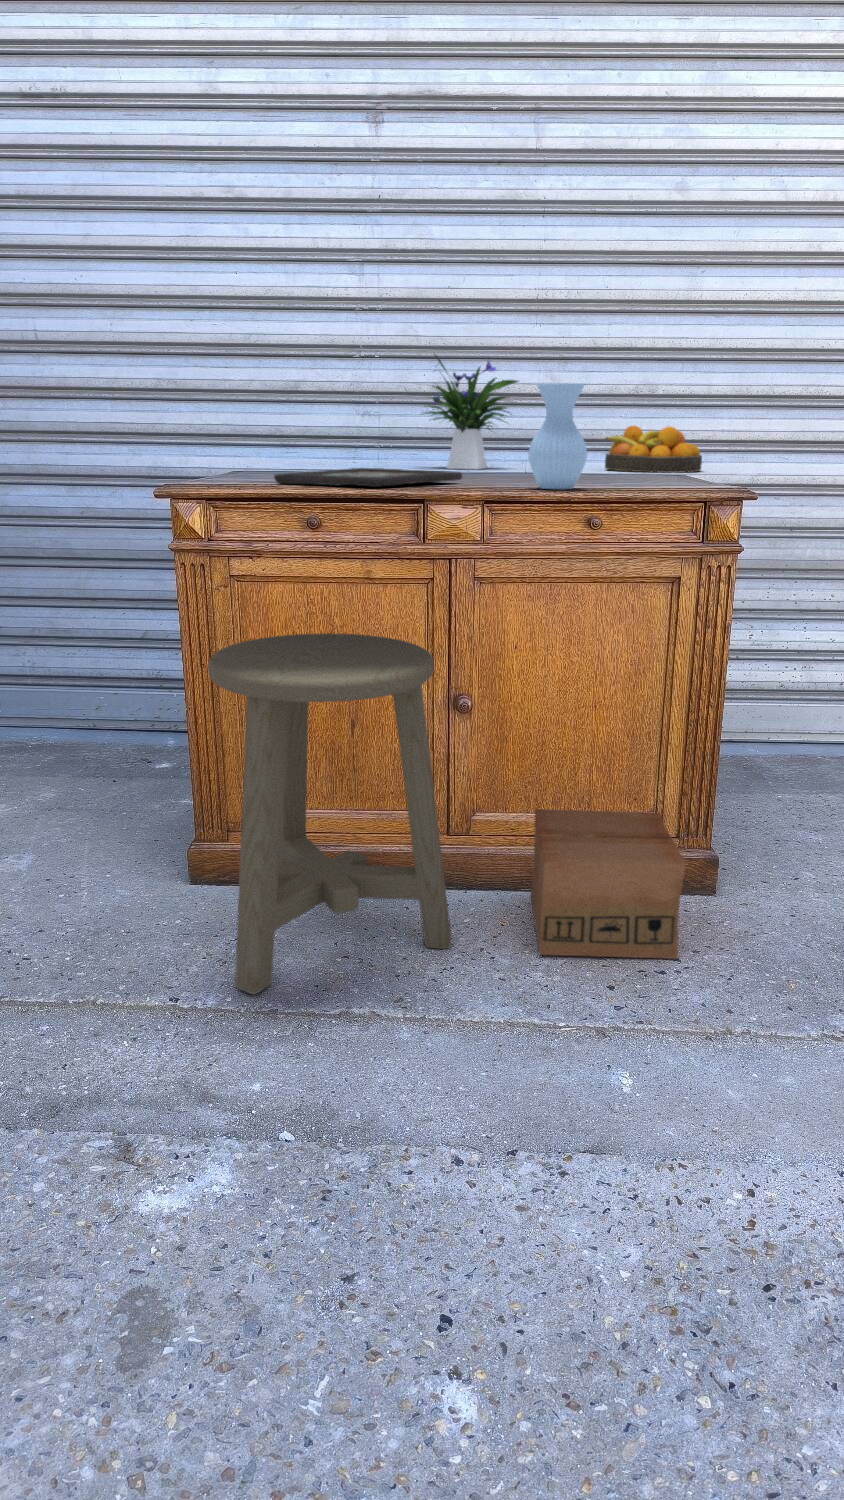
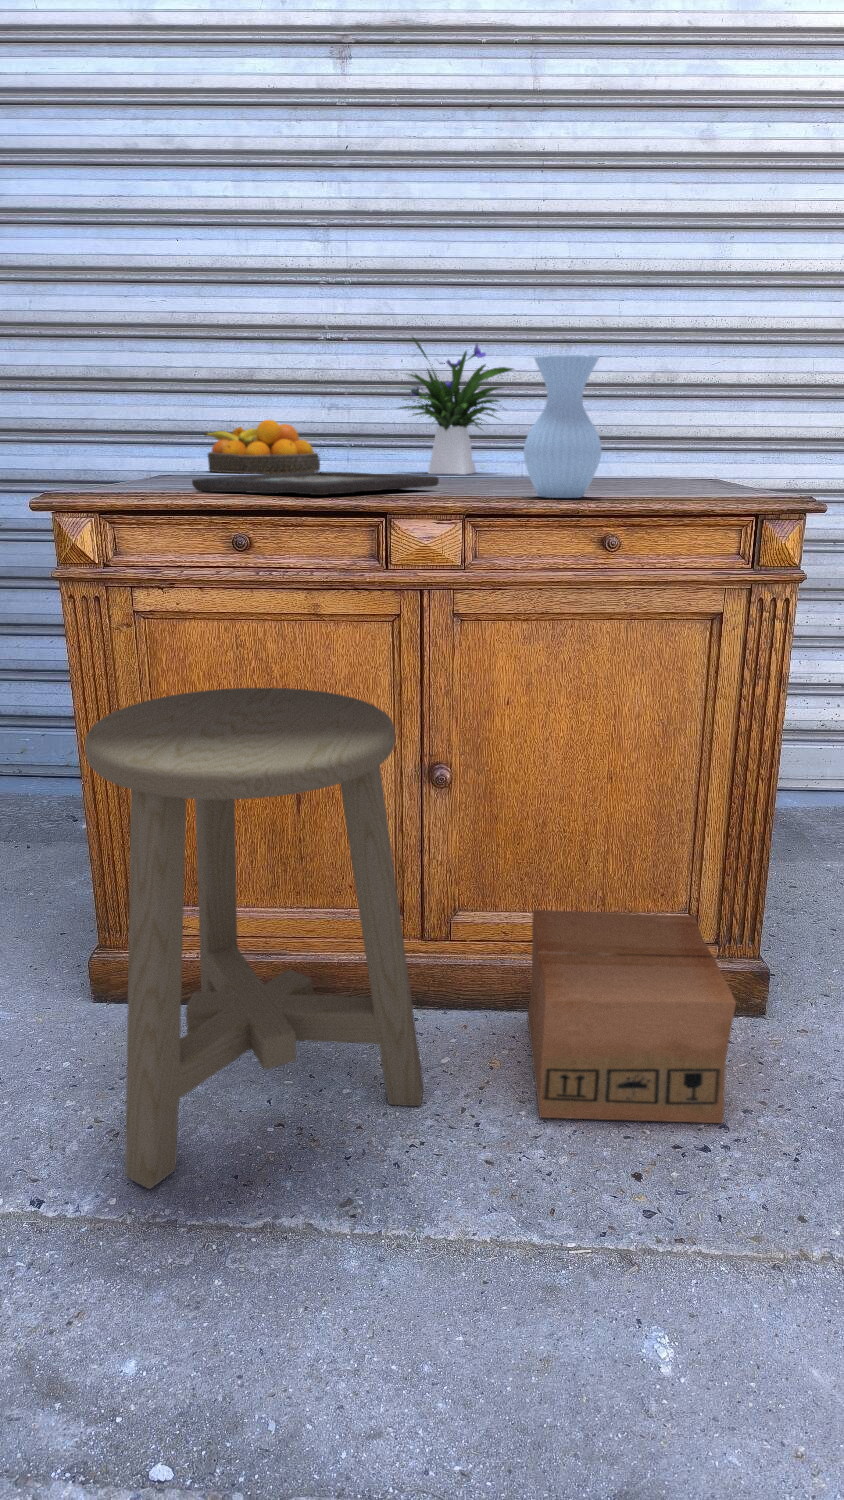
fruit bowl: present [605,426,702,473] -> present [205,420,320,474]

